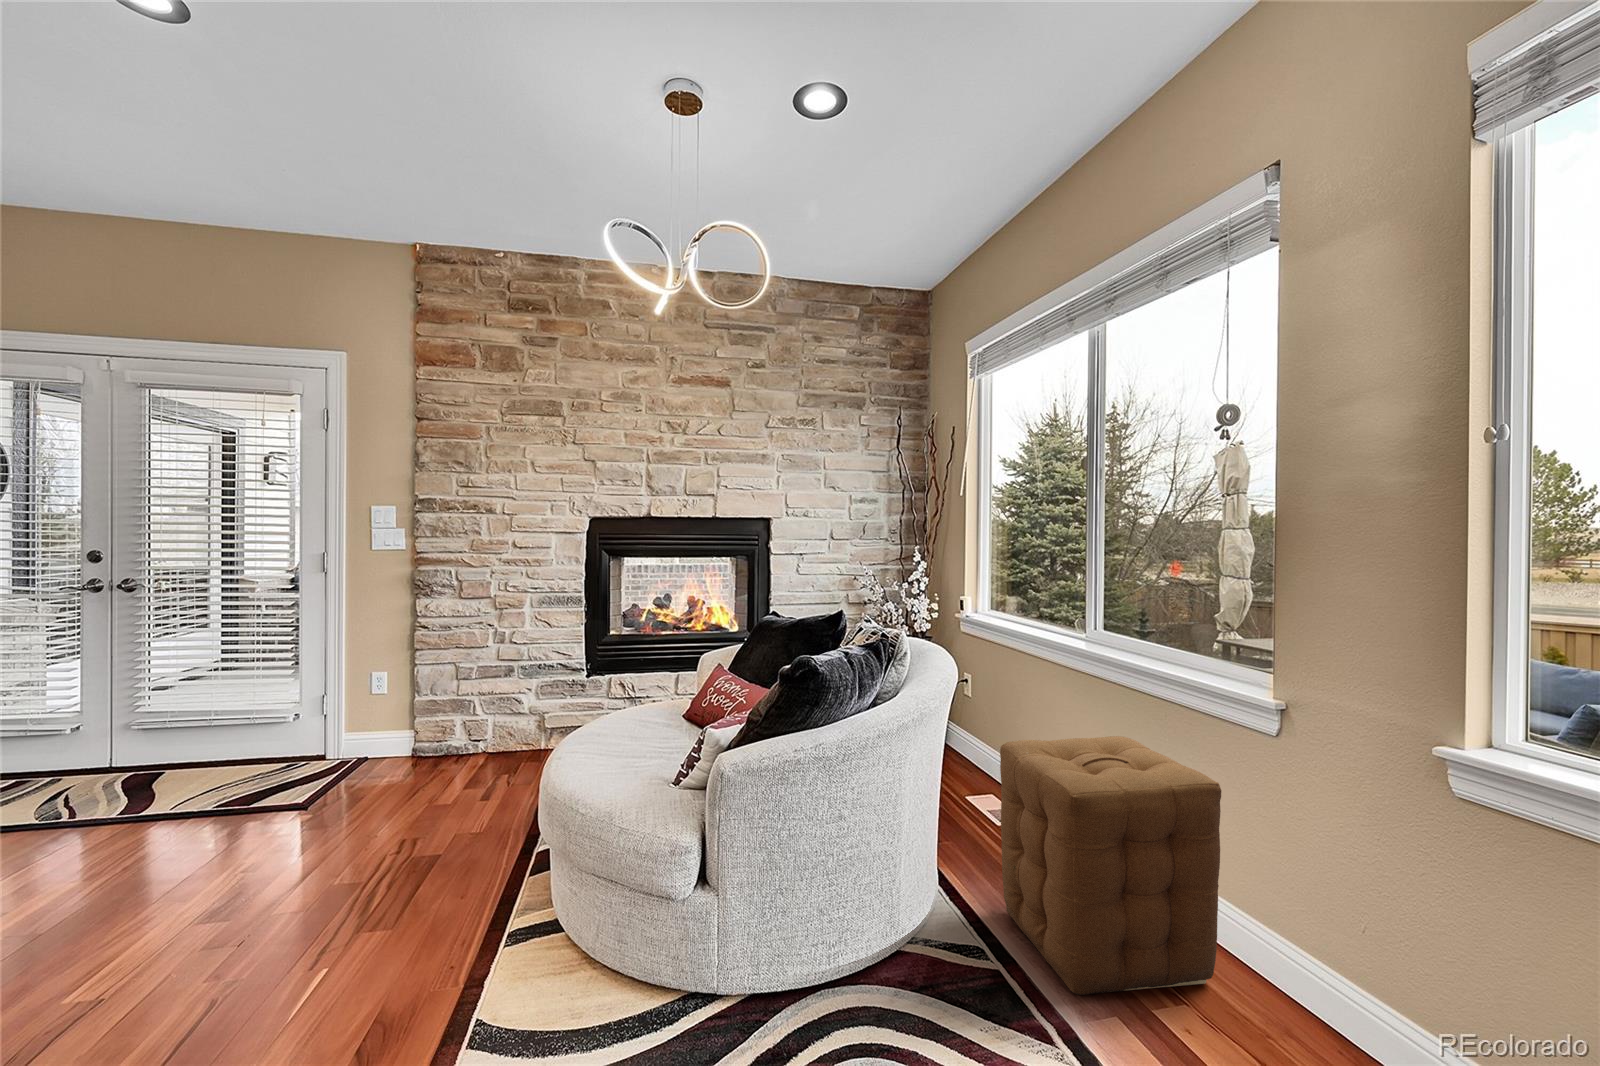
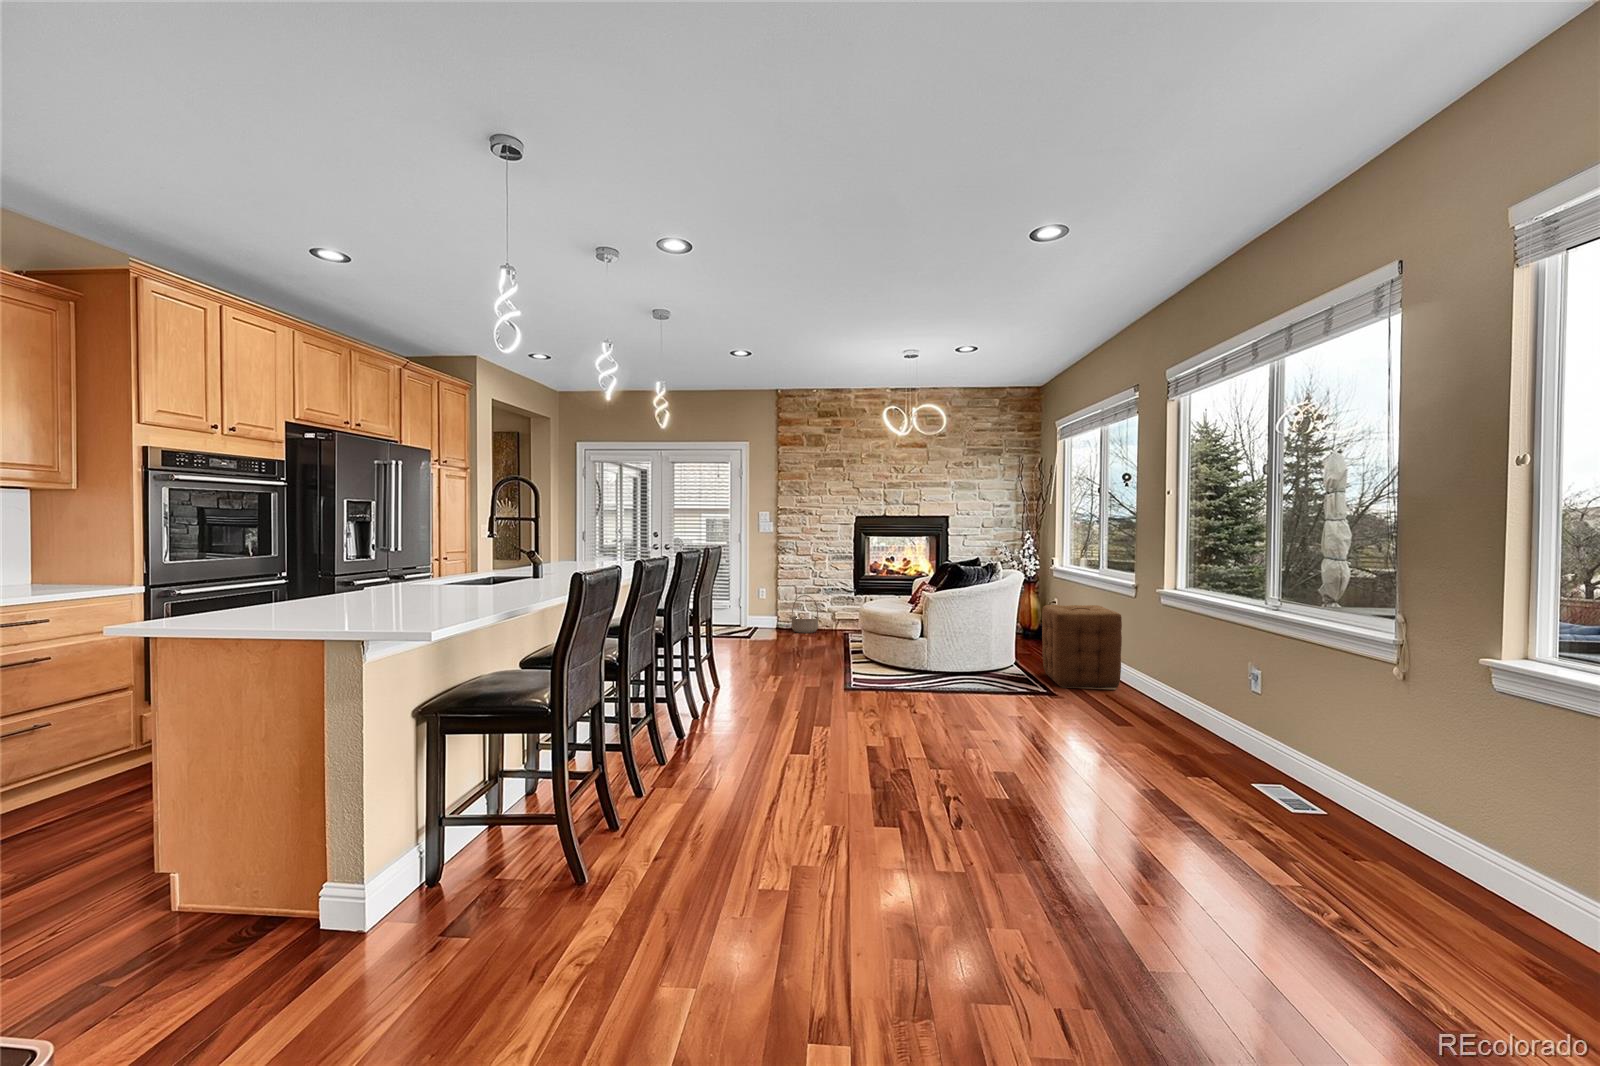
basket: none [437,685,504,769] -> present [791,595,819,633]

